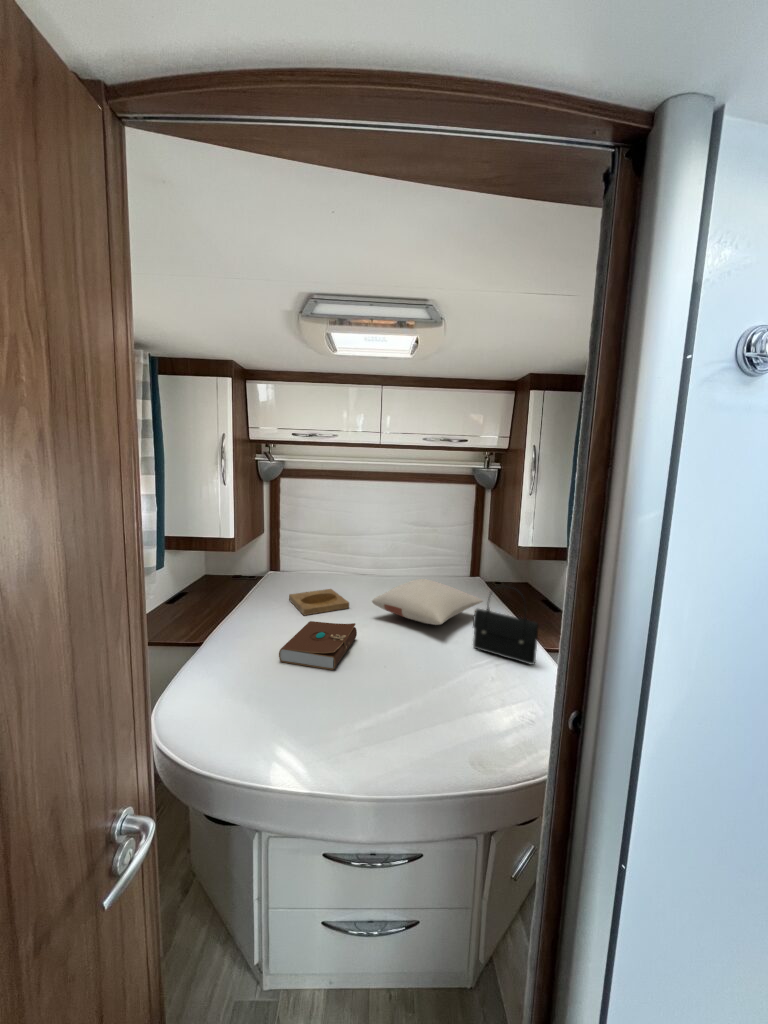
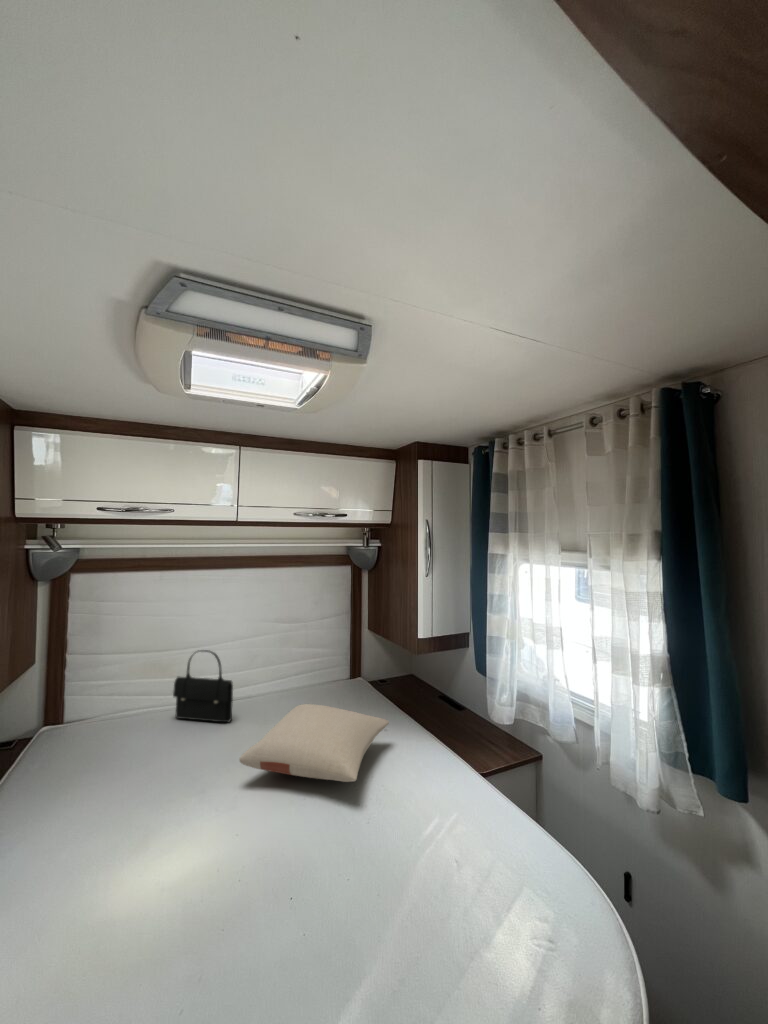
tray: present [289,589,349,616] -> none [84,743,198,815]
handbag: present [473,589,538,665] -> present [173,650,233,722]
book: present [279,621,357,670] -> none [70,817,225,969]

